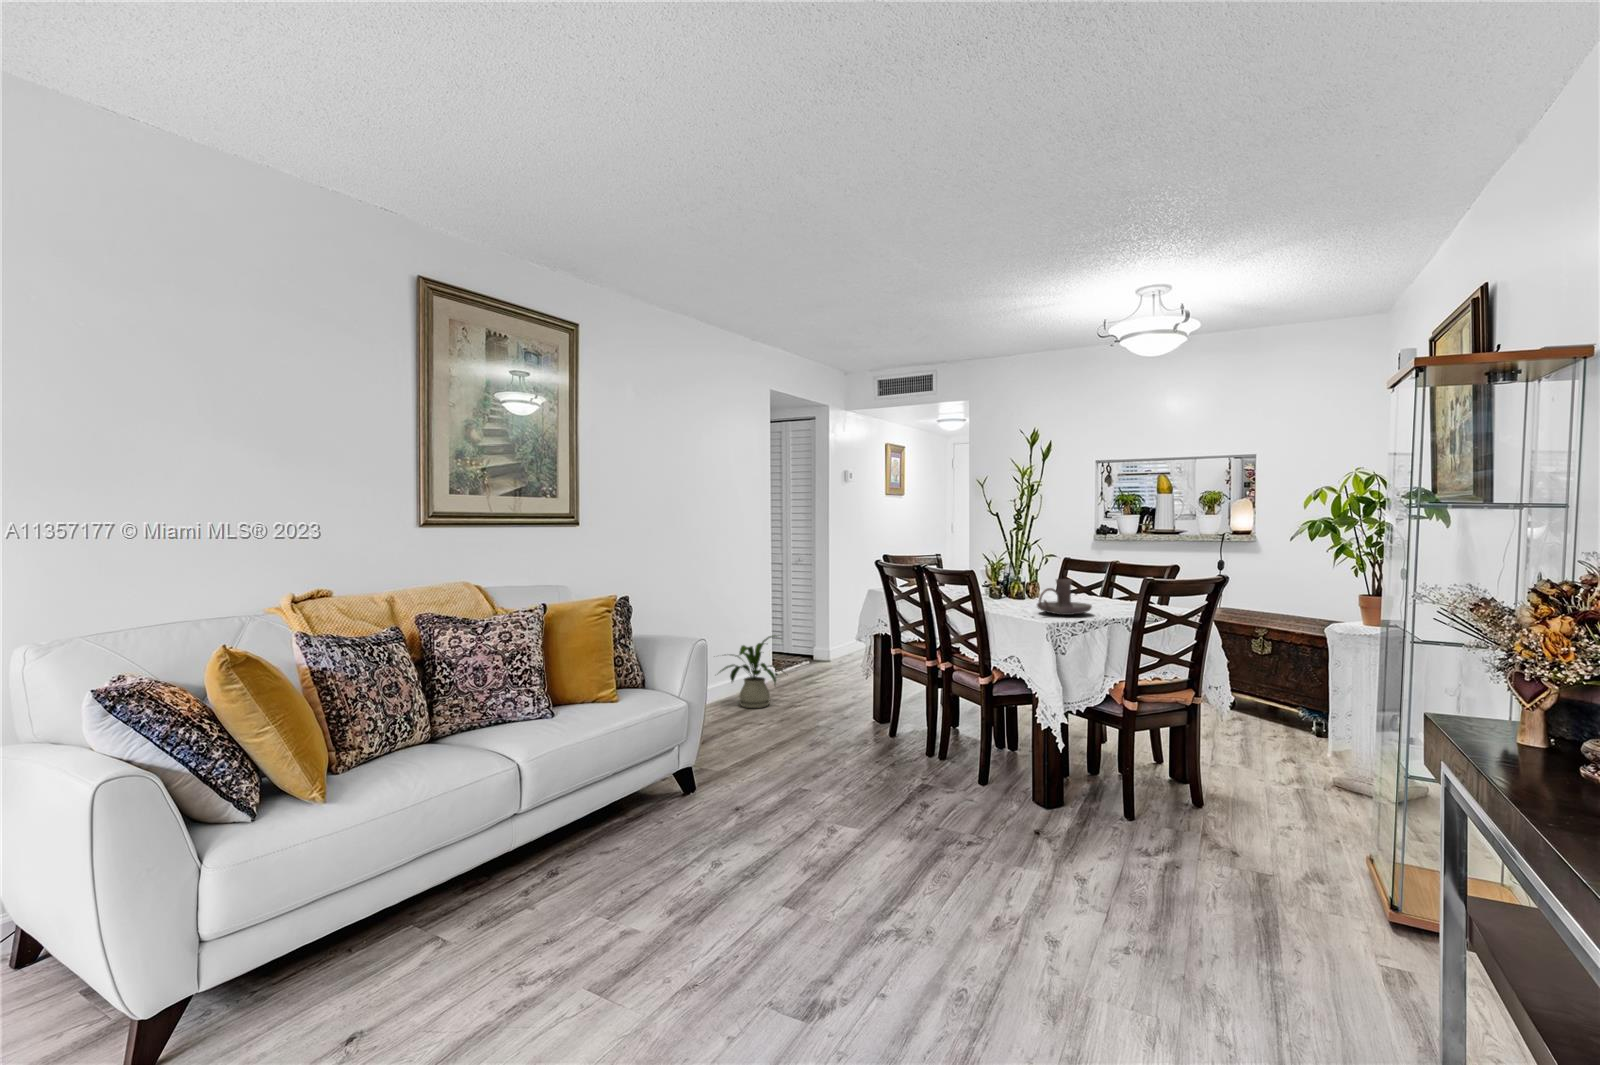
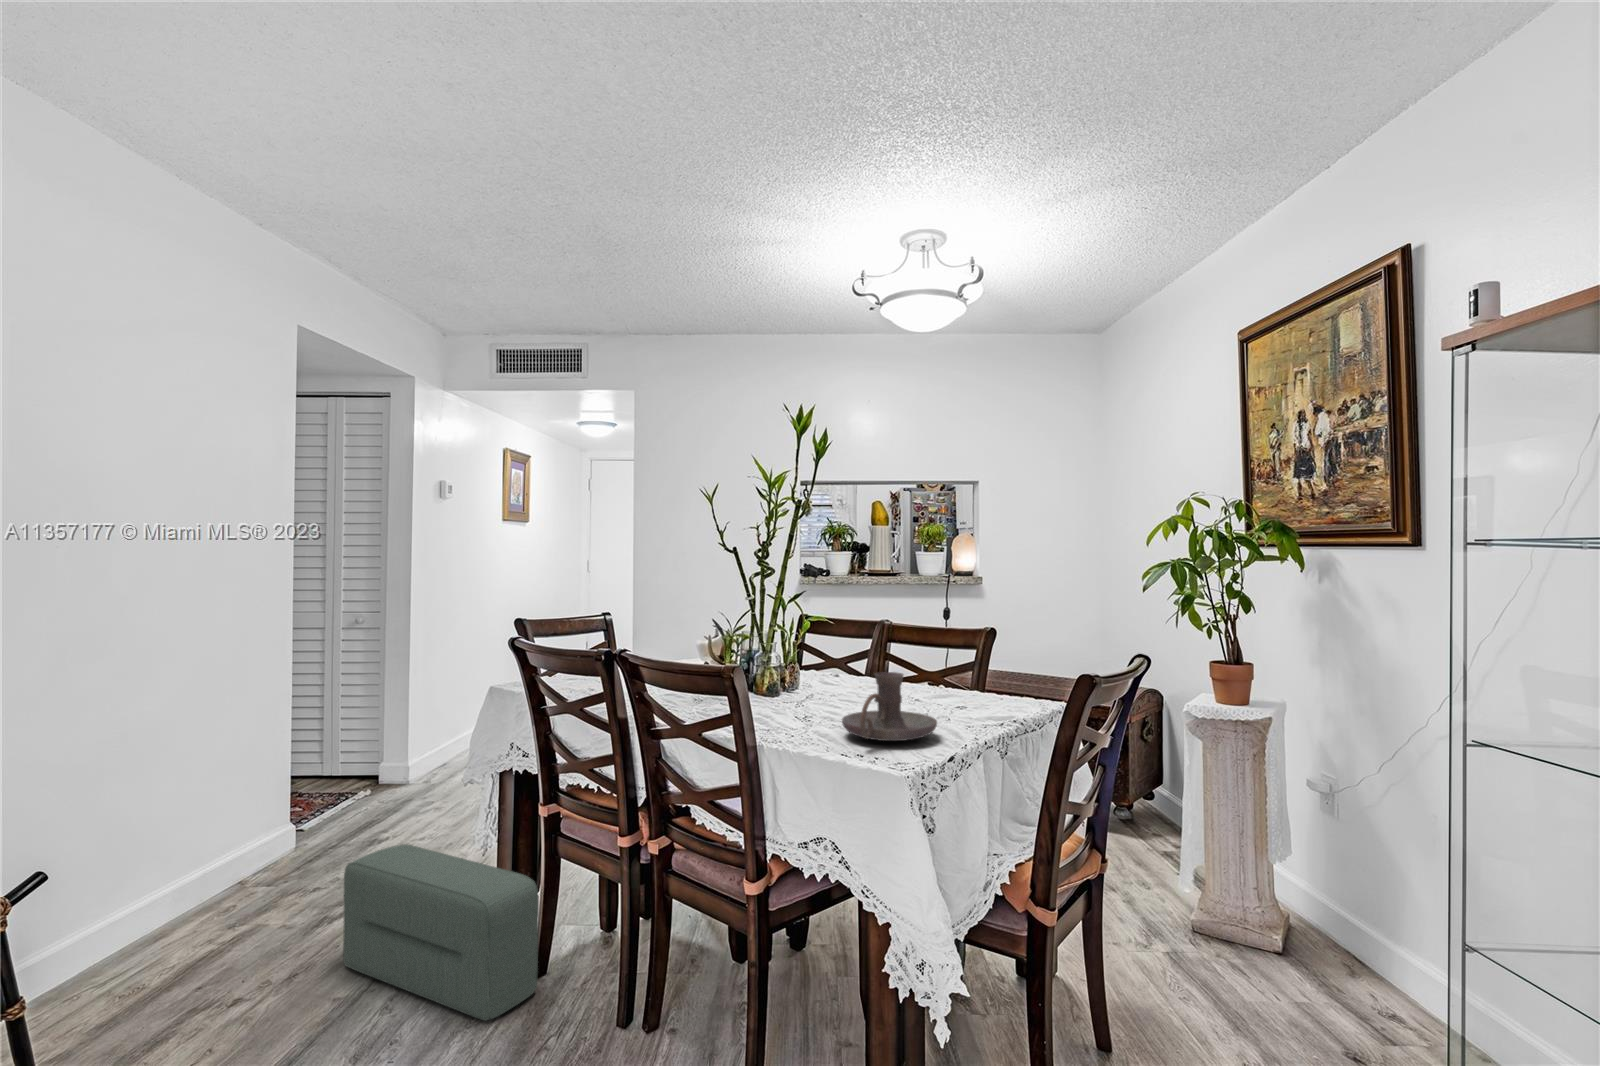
house plant: present [719,635,784,708] -> none [140,782,325,942]
pouf: none [800,668,890,748] -> present [343,844,539,1021]

